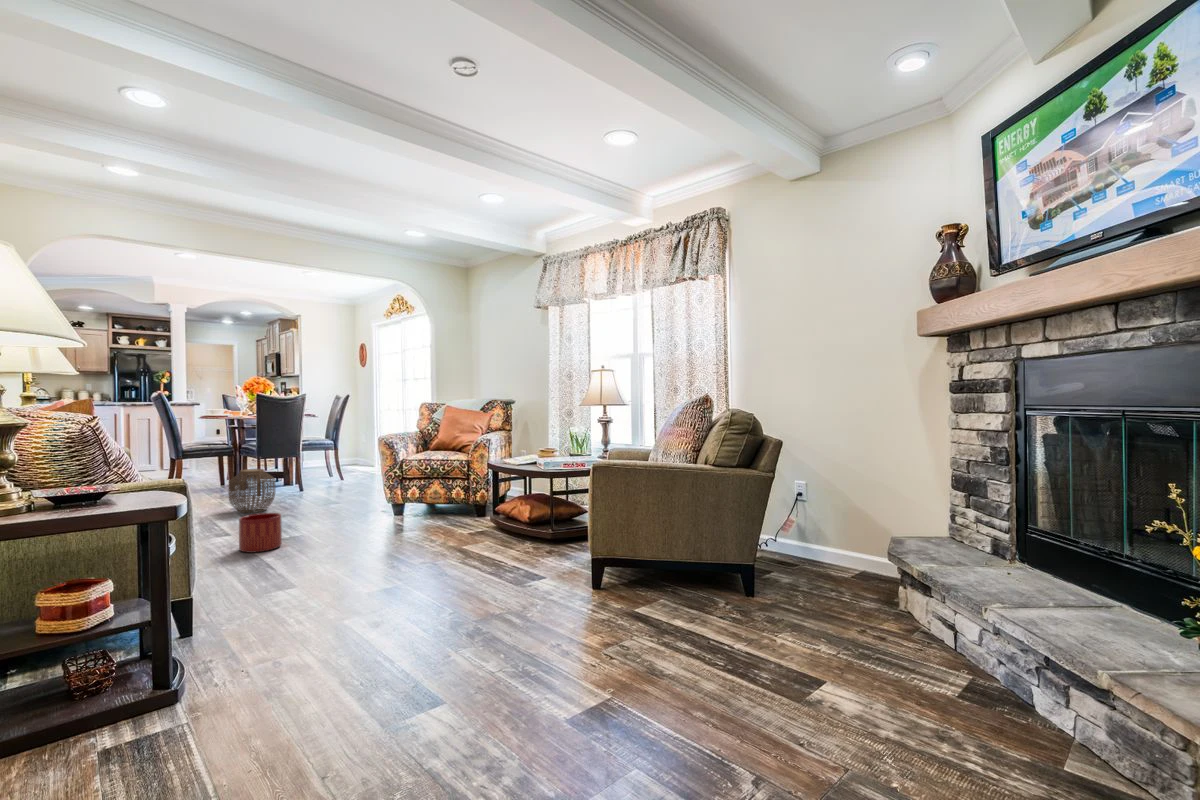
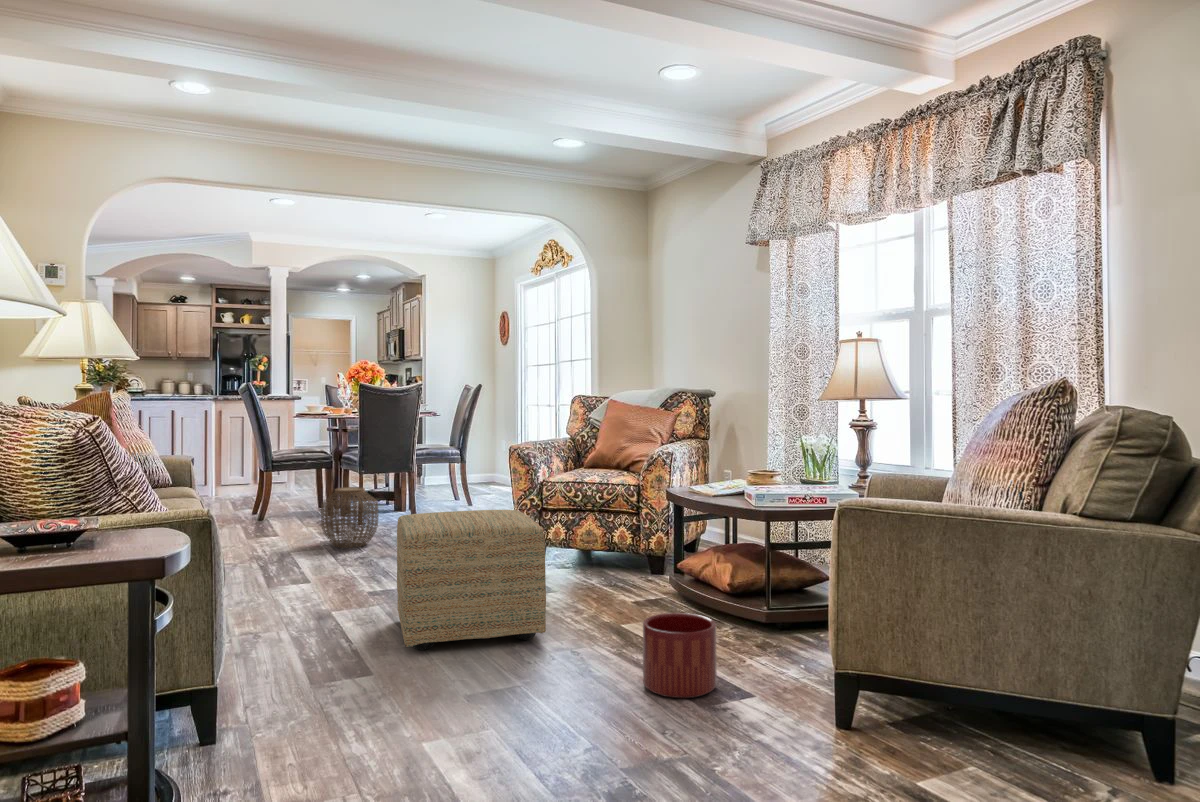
ottoman: none [304,478,414,572] -> present [397,510,546,650]
planter: present [239,513,282,553] -> present [643,613,717,698]

